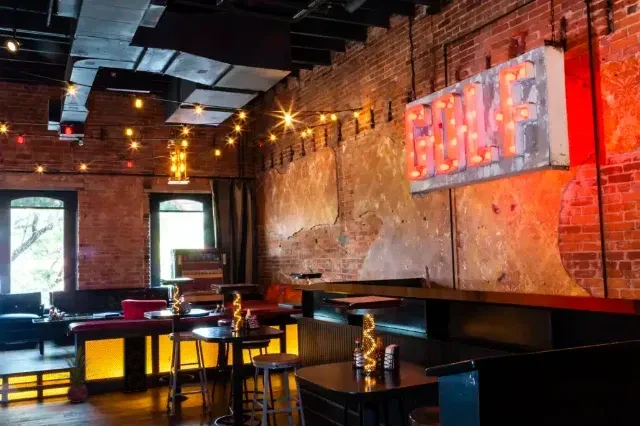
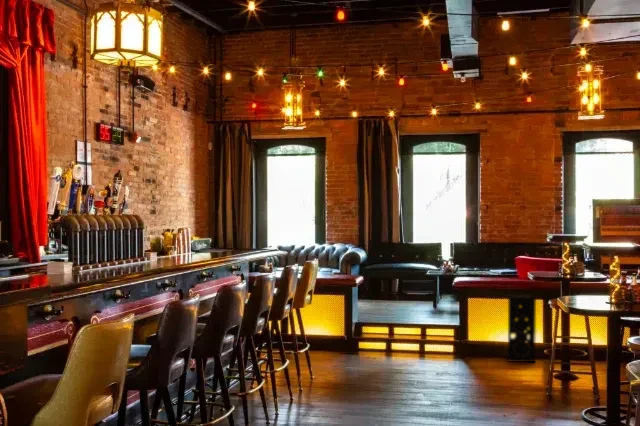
decorative plant: present [64,347,90,403] -> none [421,301,489,363]

